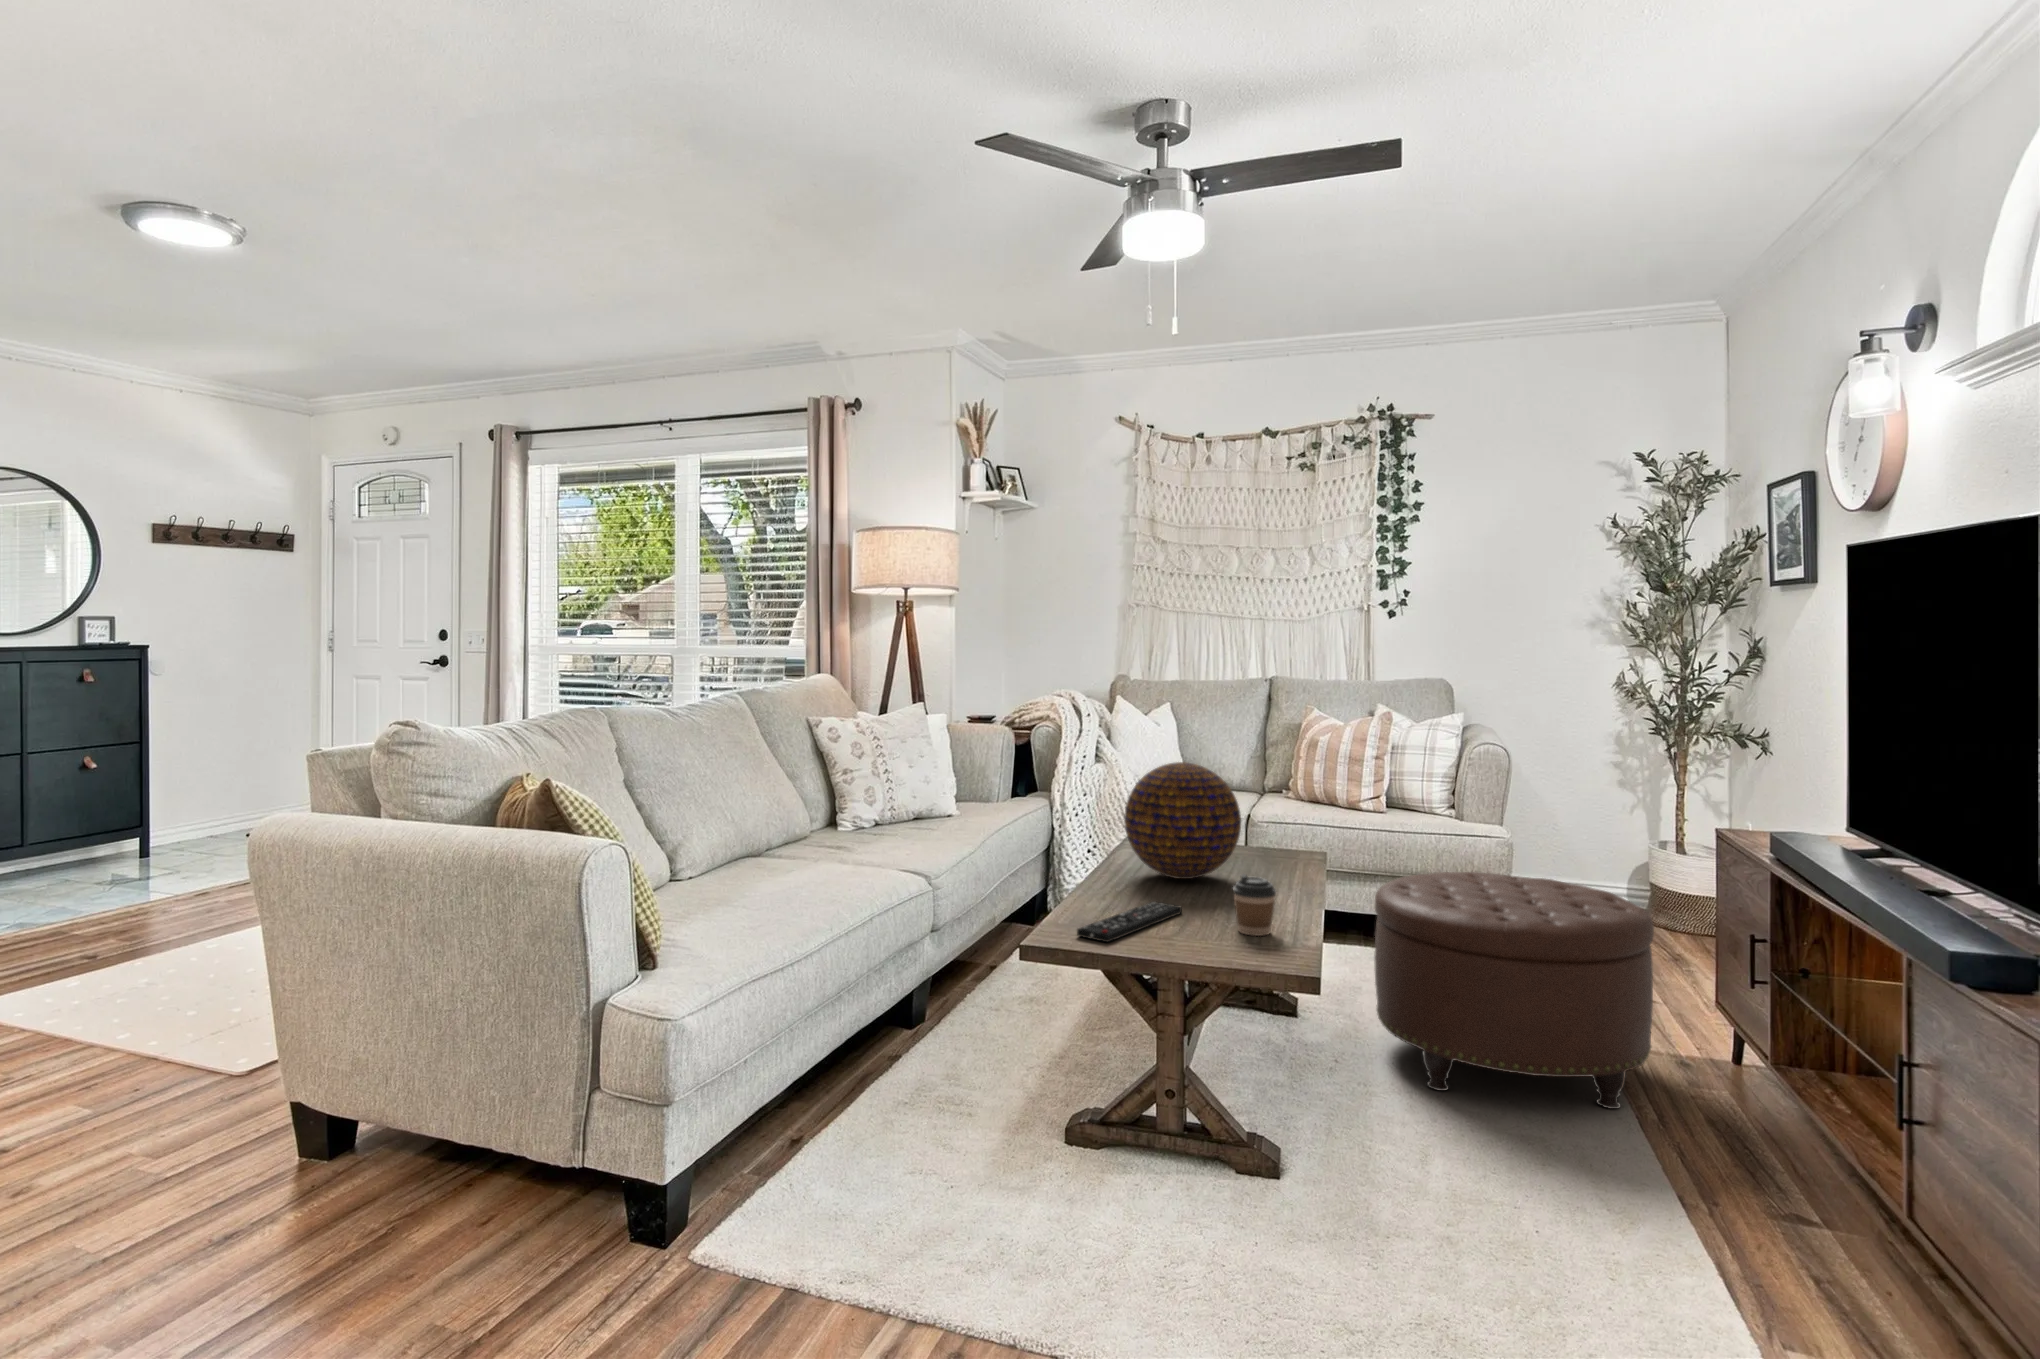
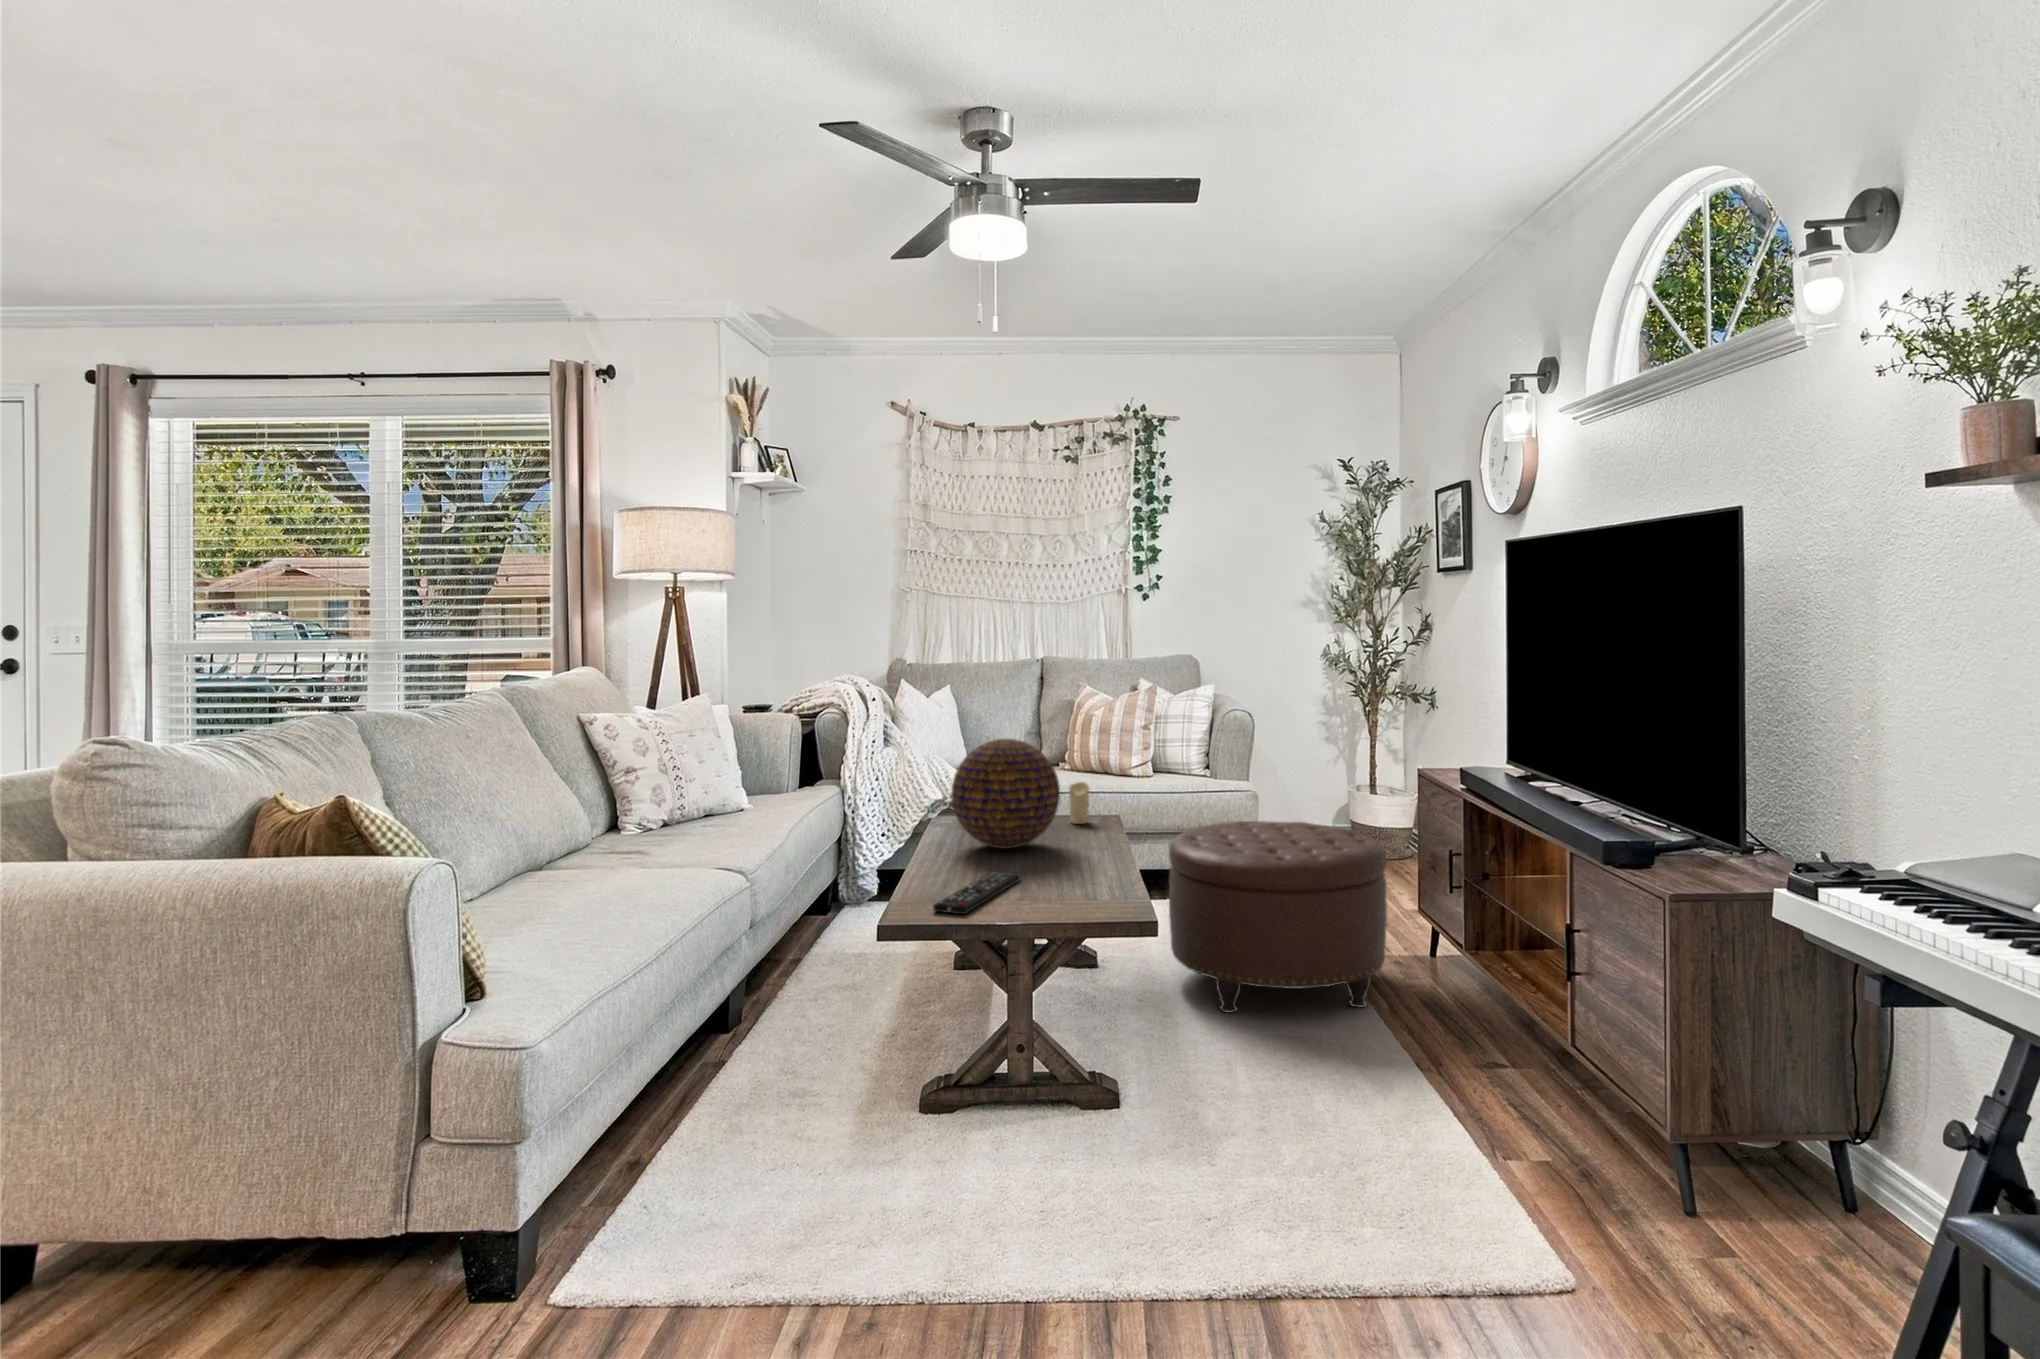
candle: none [1262,814,1285,860] -> present [1069,782,1089,824]
coffee cup: present [1233,874,1276,936] -> none [1072,838,1110,894]

